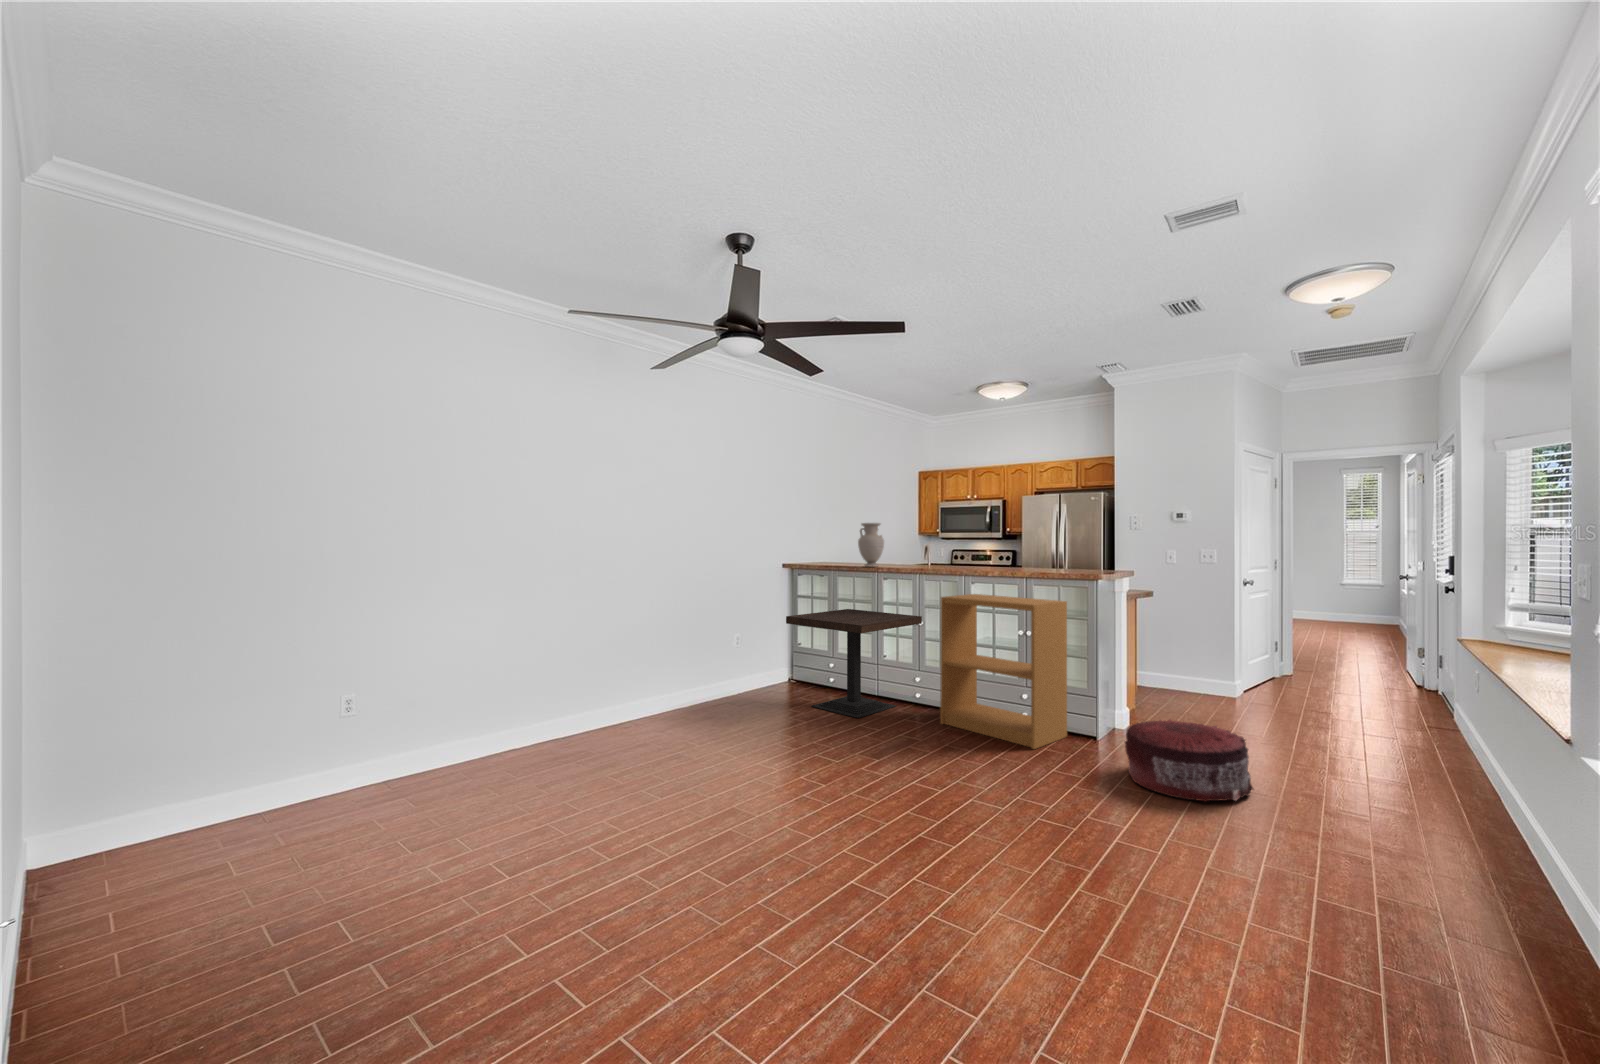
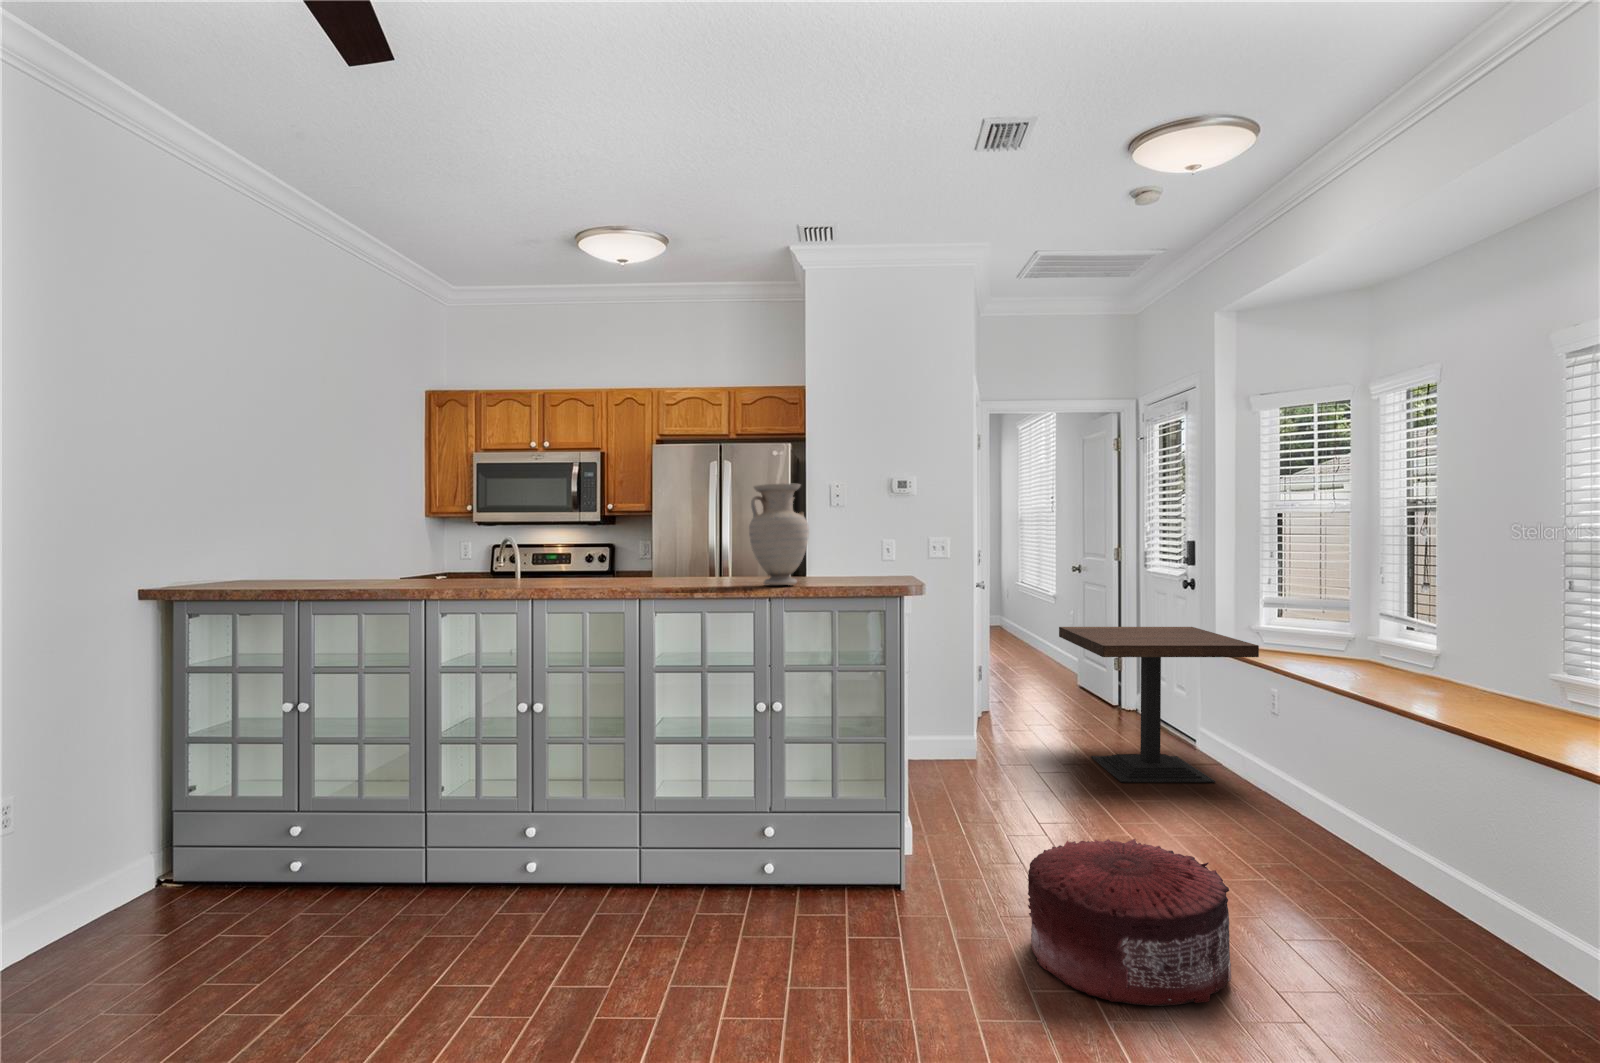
vase: present [858,523,884,567] -> present [749,483,809,585]
bookshelf: present [940,594,1067,749] -> none [623,637,866,954]
side table: present [786,609,922,718] -> present [1059,627,1259,782]

